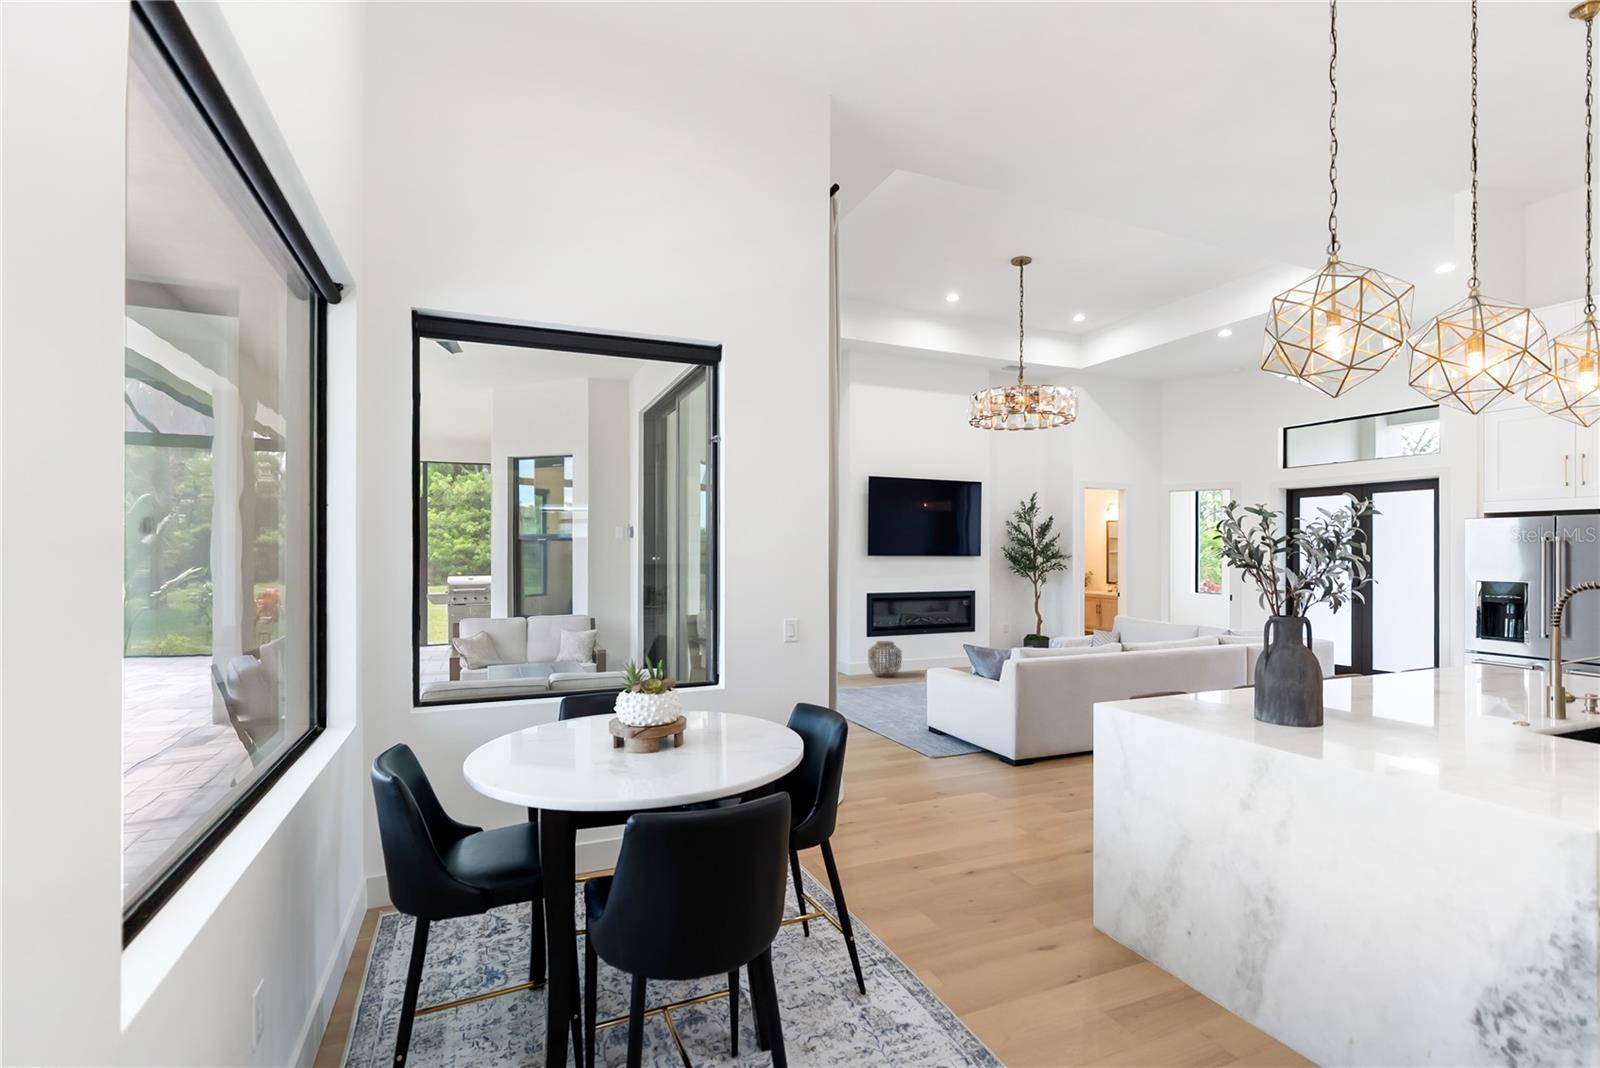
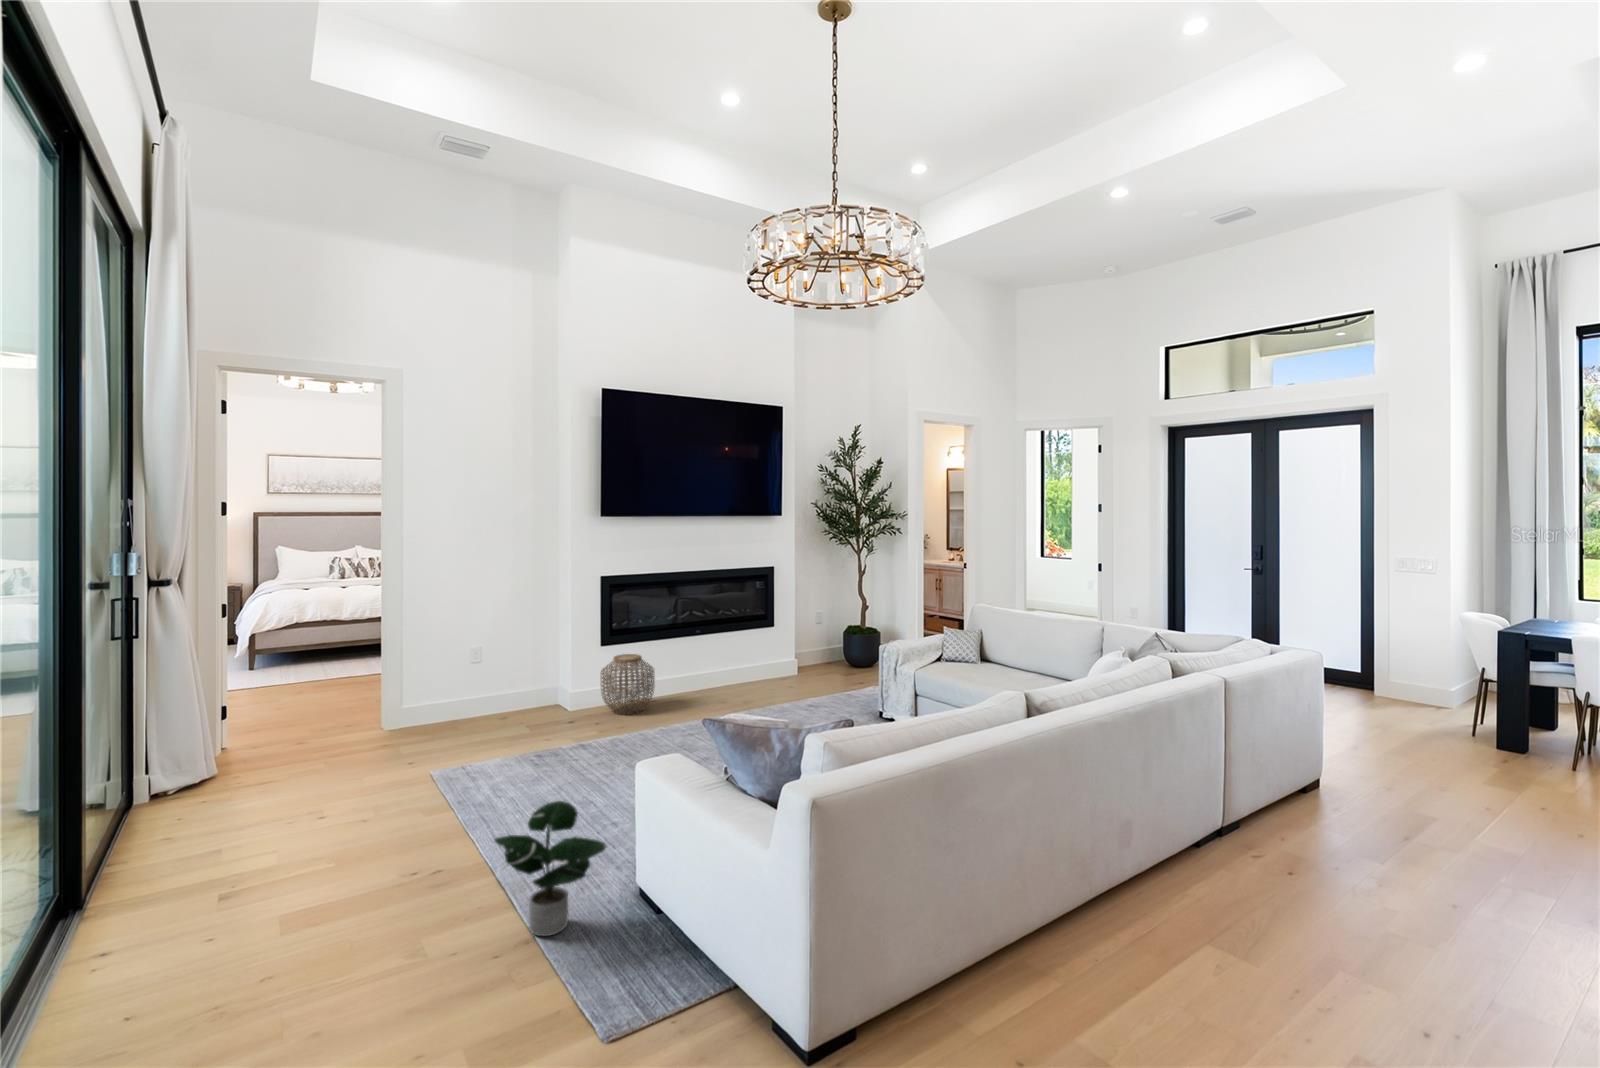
potted plant: none [870,684,917,739] -> present [495,801,606,936]

